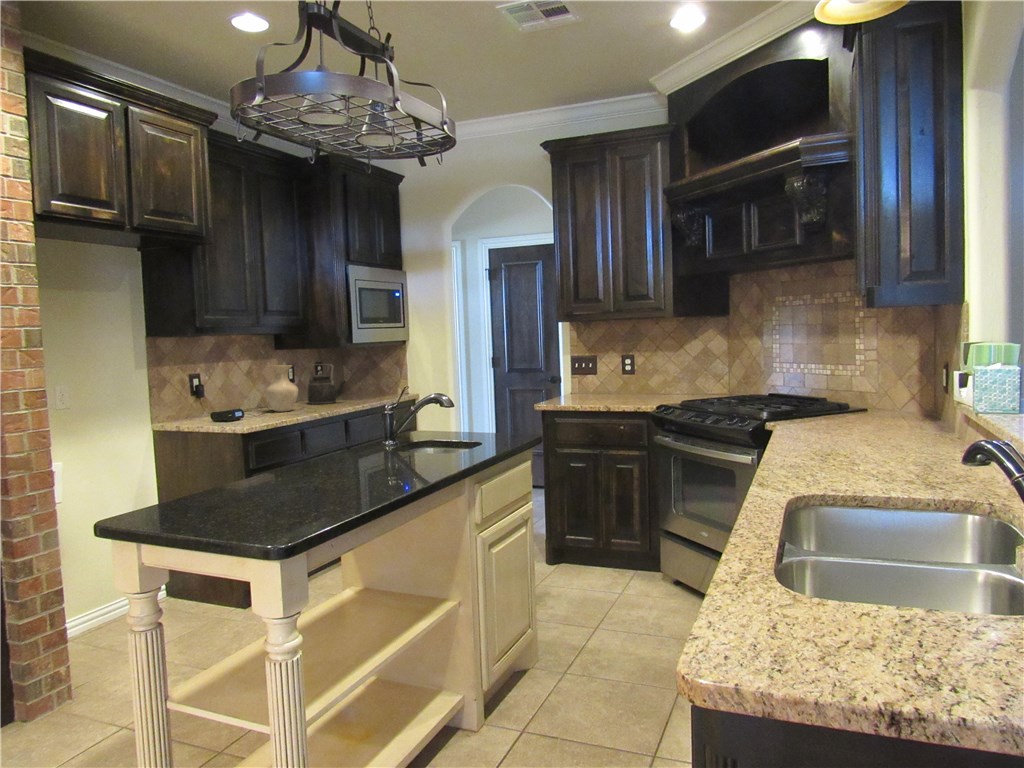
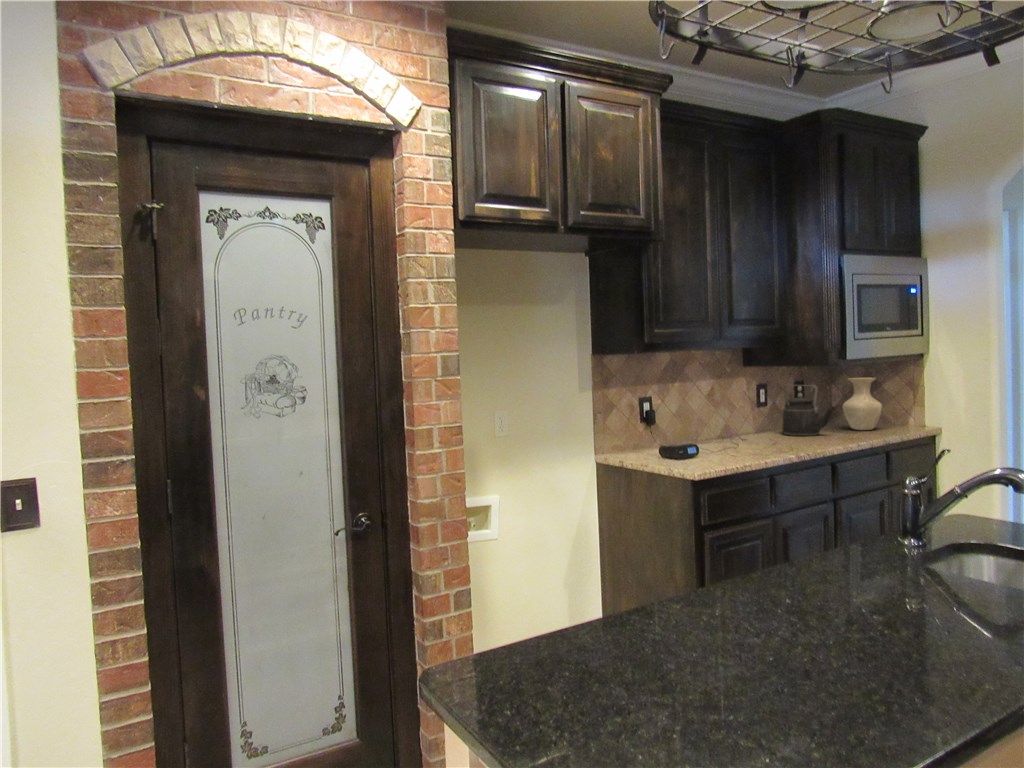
vase: present [266,365,298,412] -> present [843,378,882,430]

